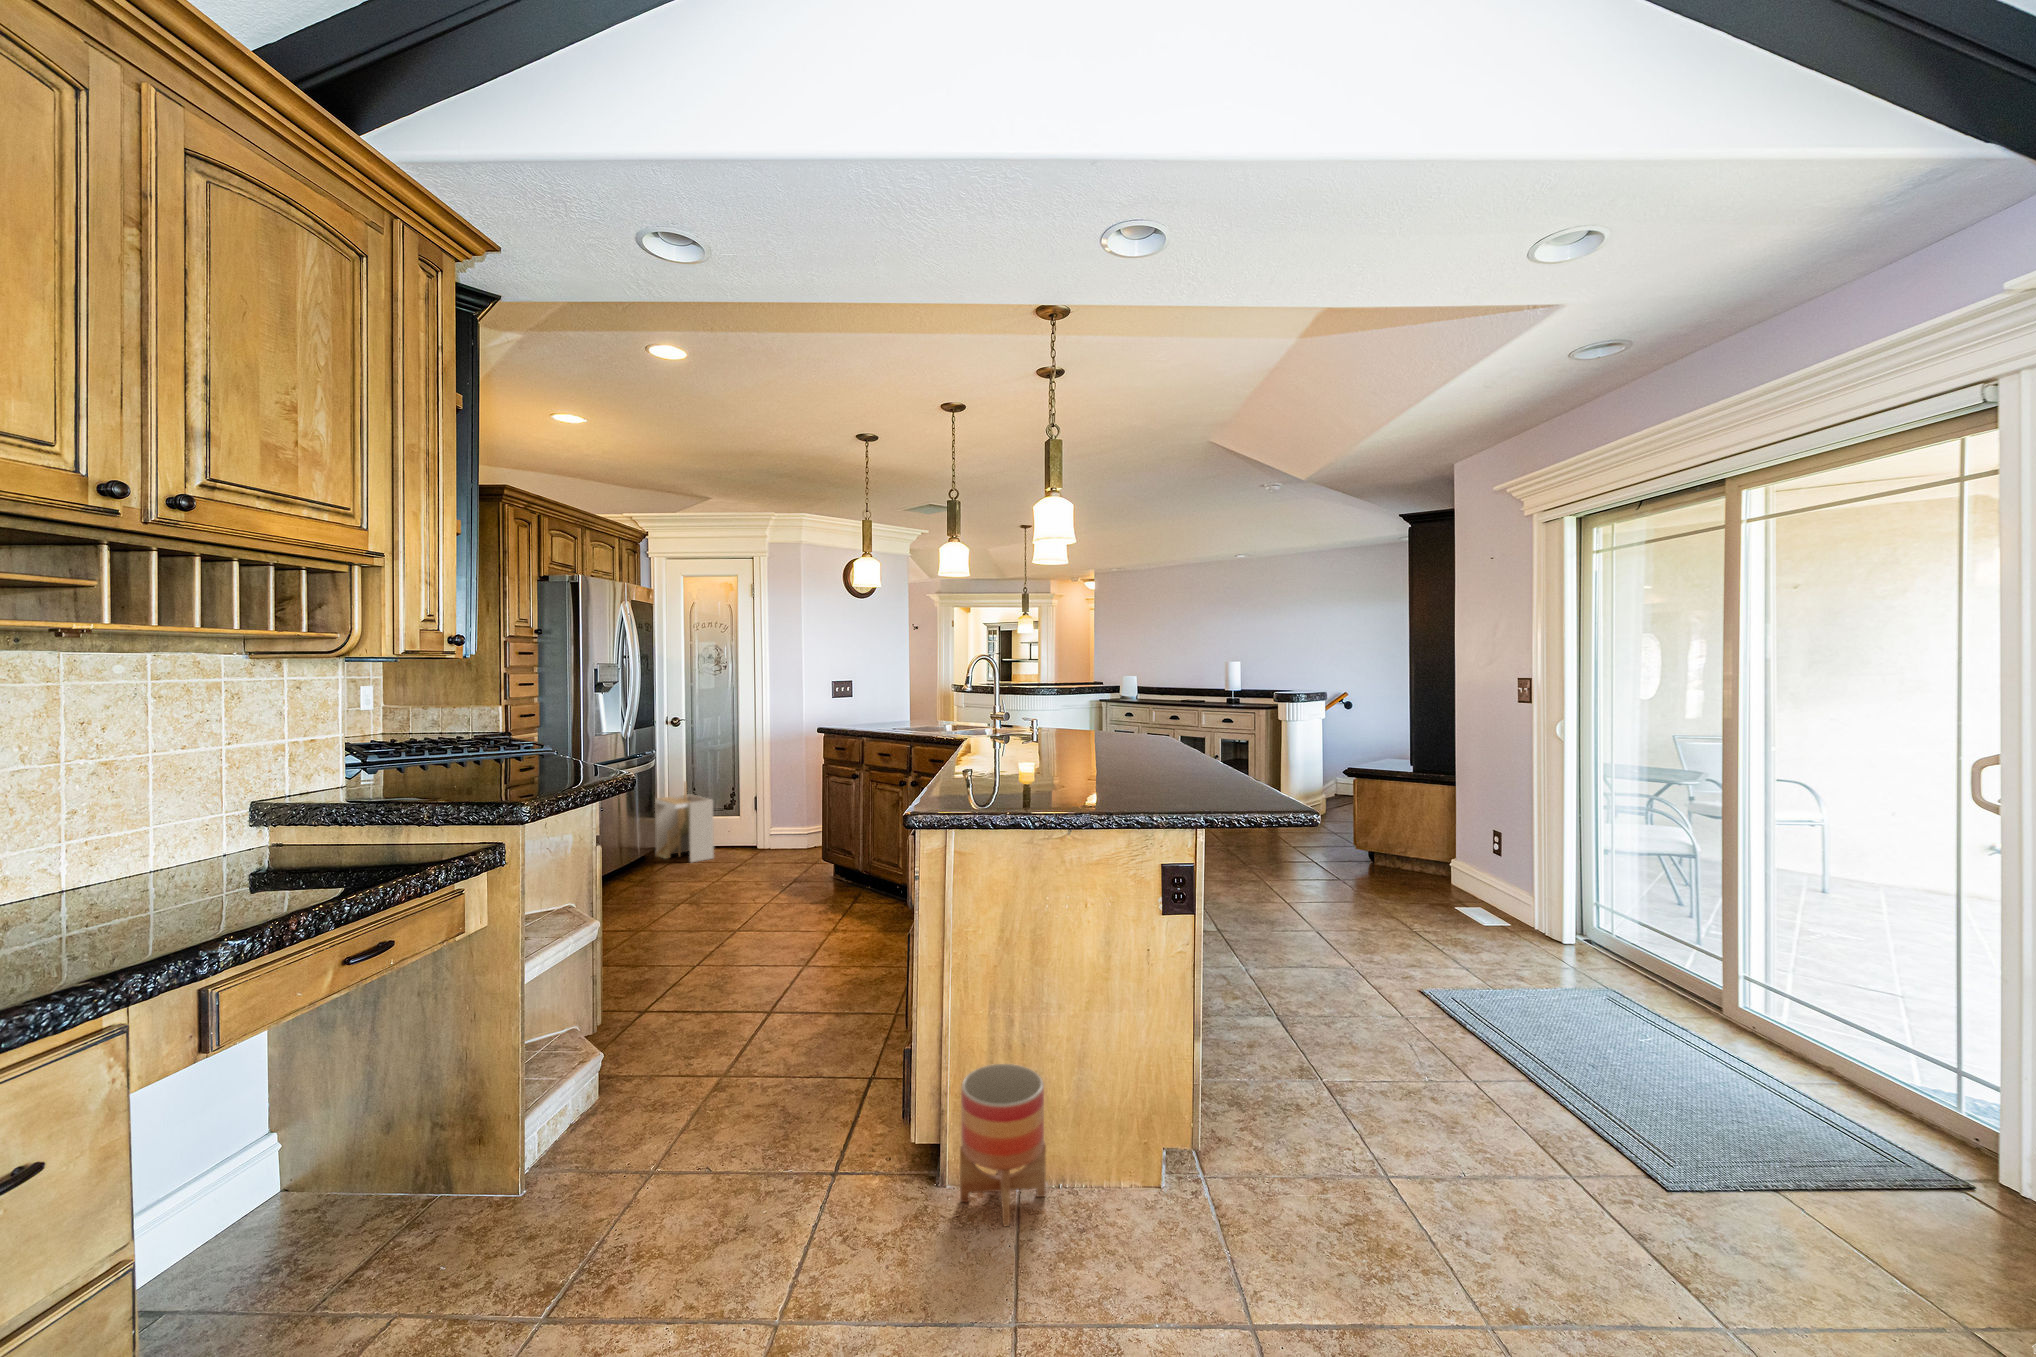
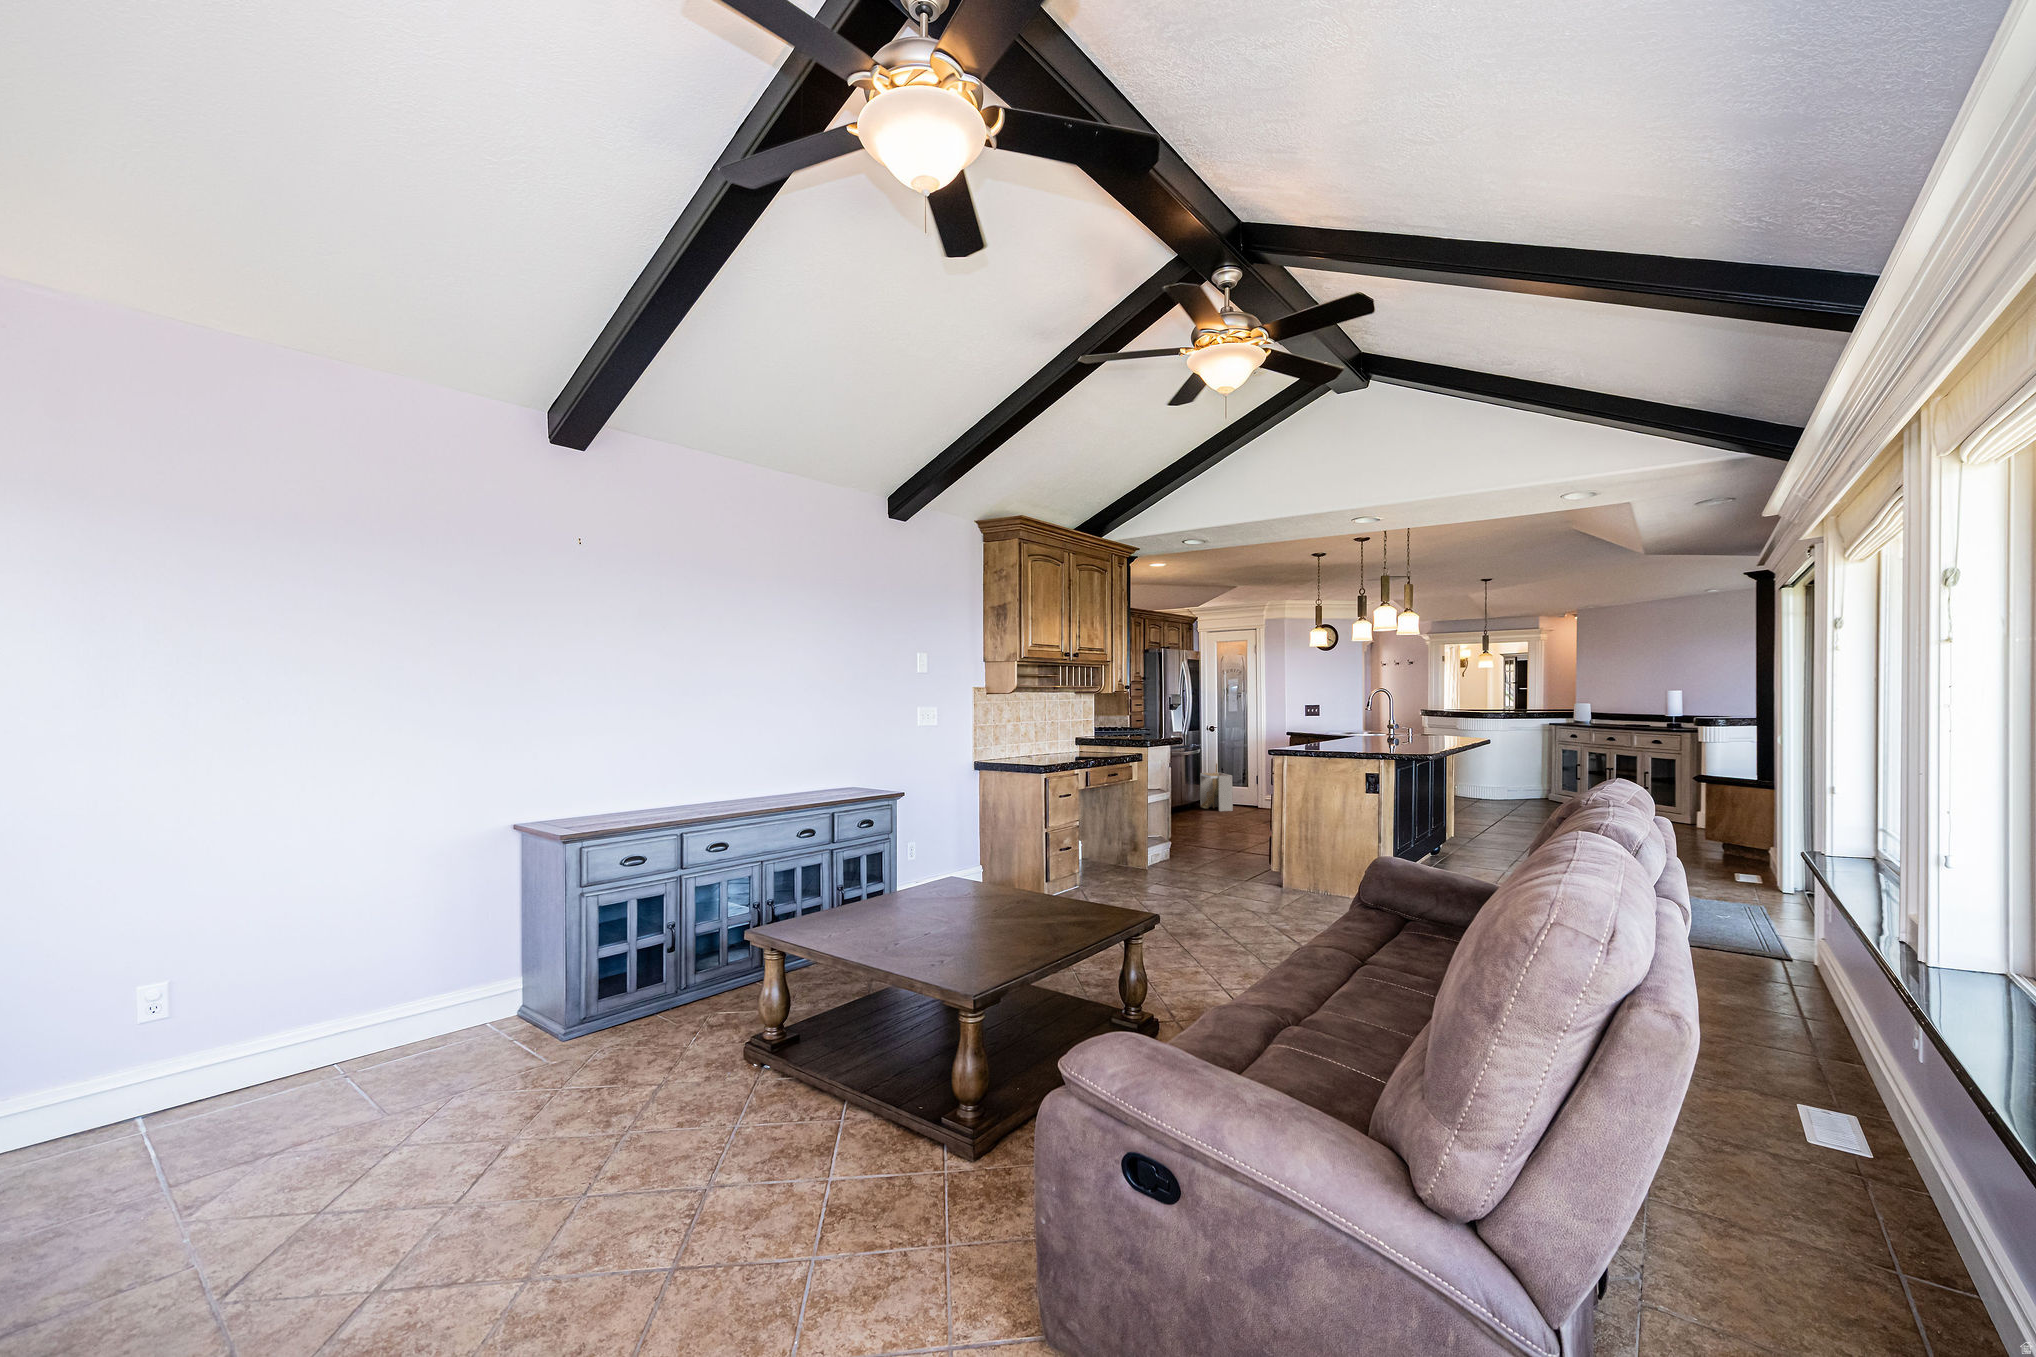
planter: present [960,1064,1046,1226] -> none [1291,849,1325,898]

